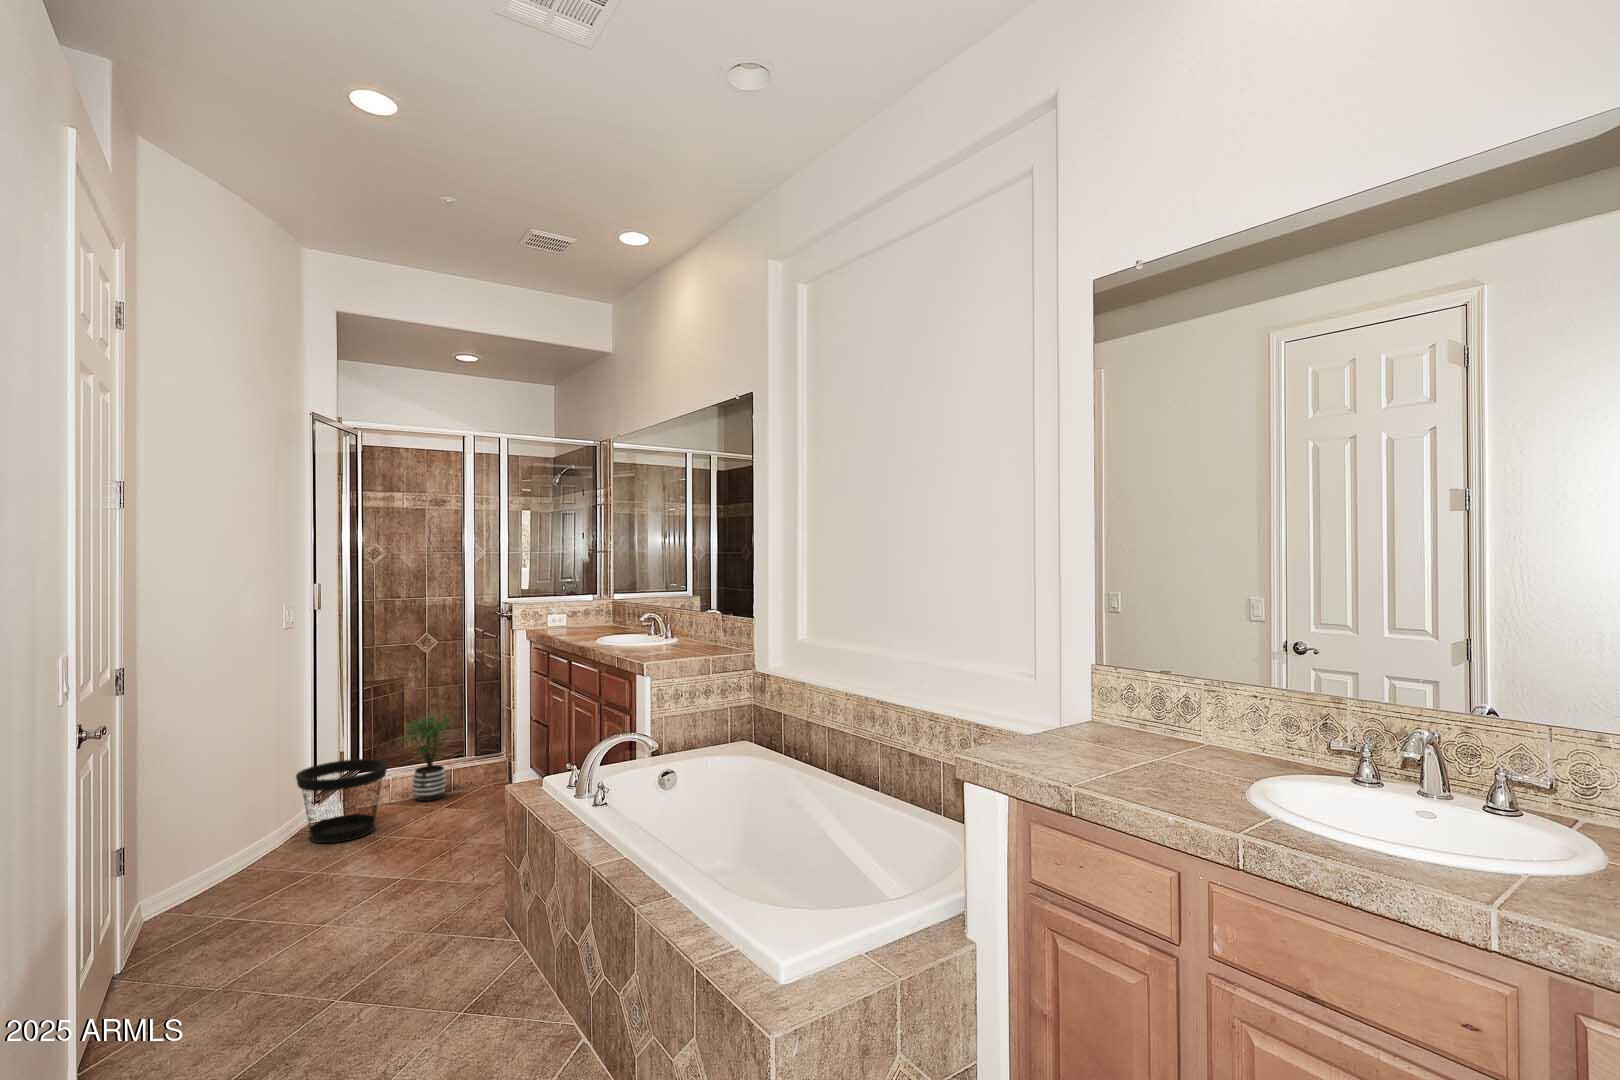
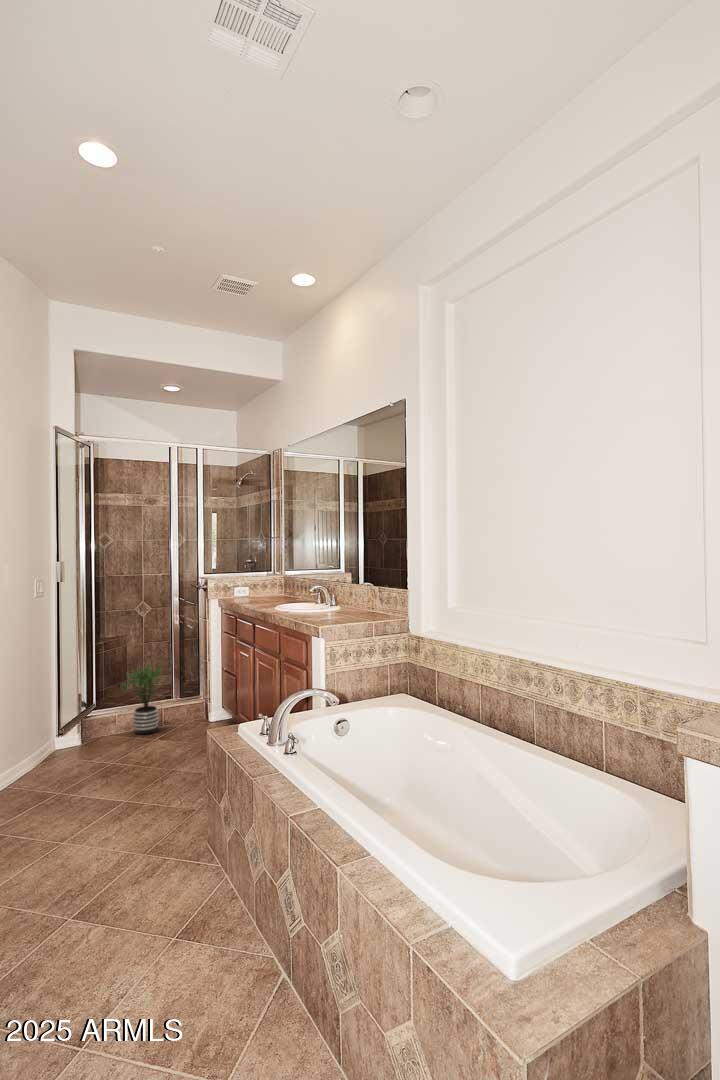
wastebasket: present [296,759,388,843] -> none [44,701,114,769]

